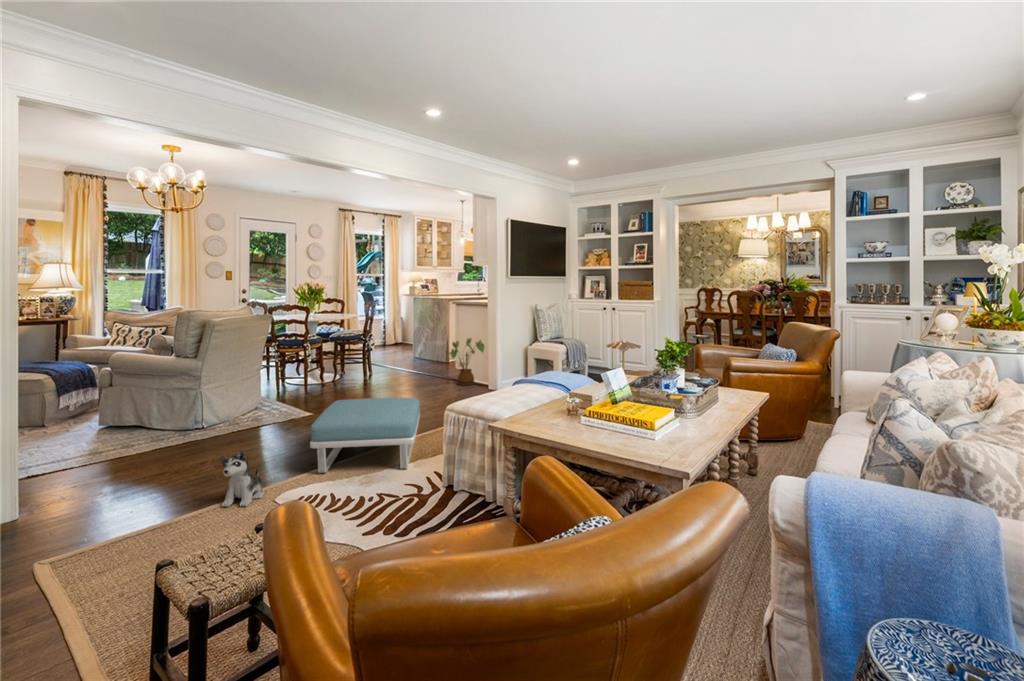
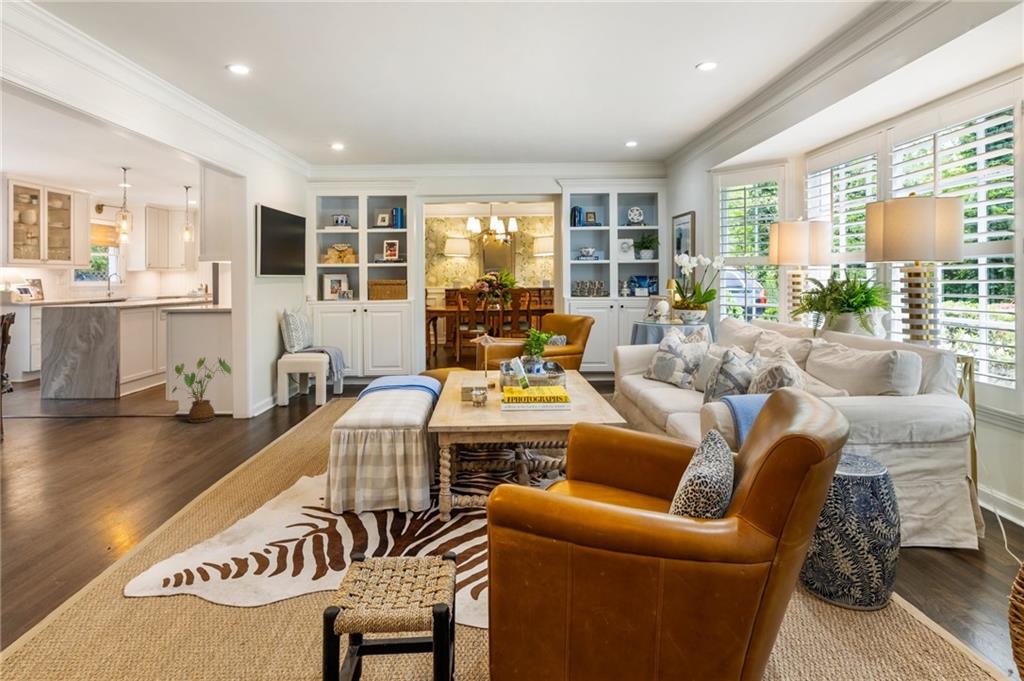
footstool: present [310,398,420,473] -> none [95,434,272,552]
plush toy: present [221,449,264,507] -> none [18,532,91,629]

